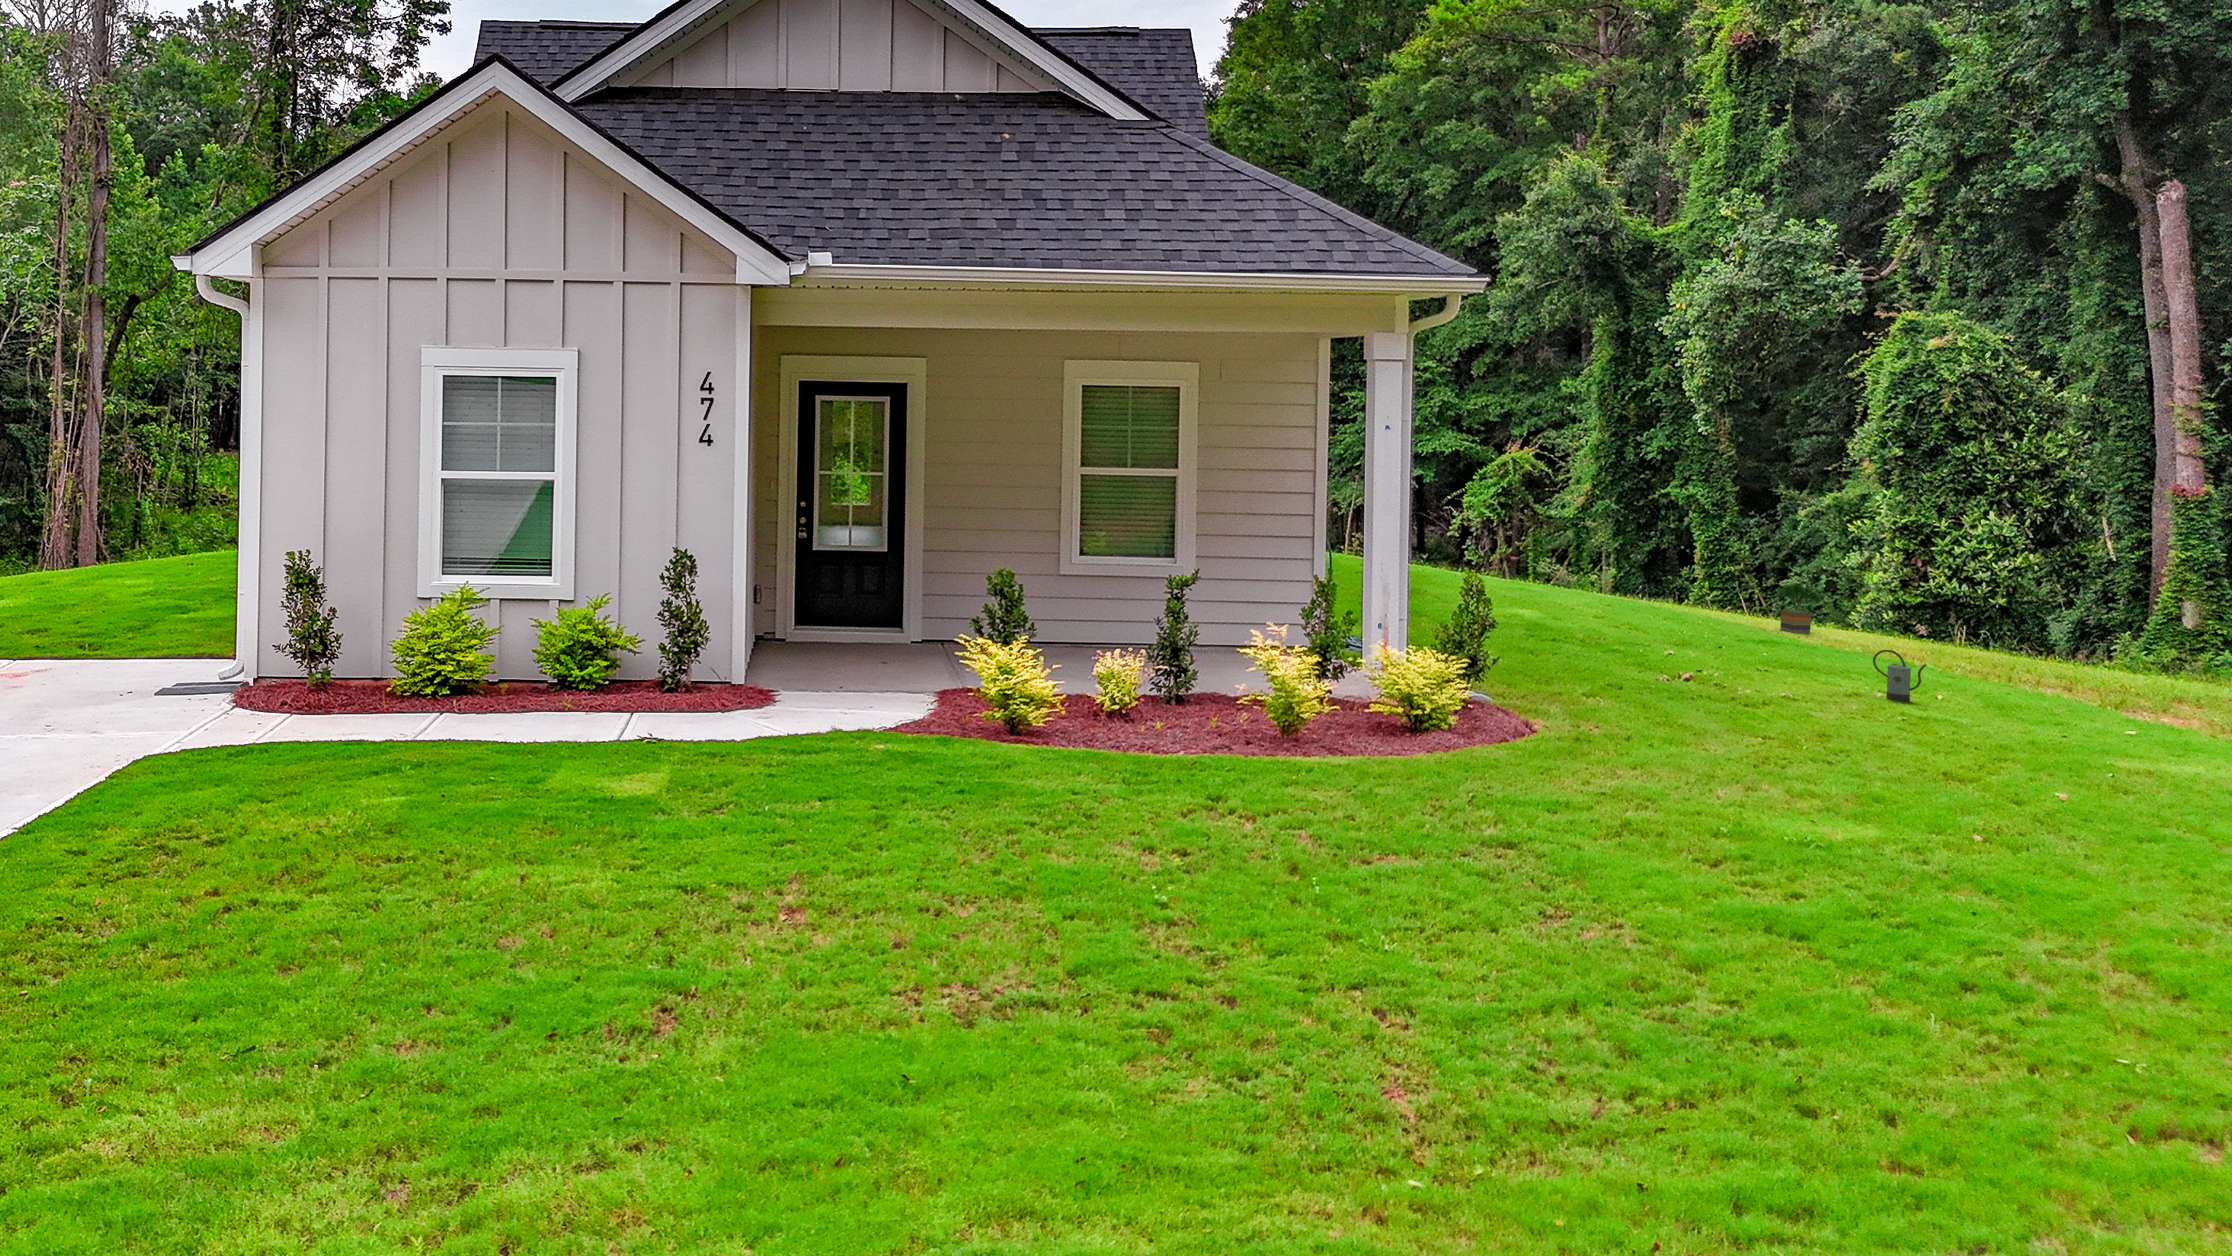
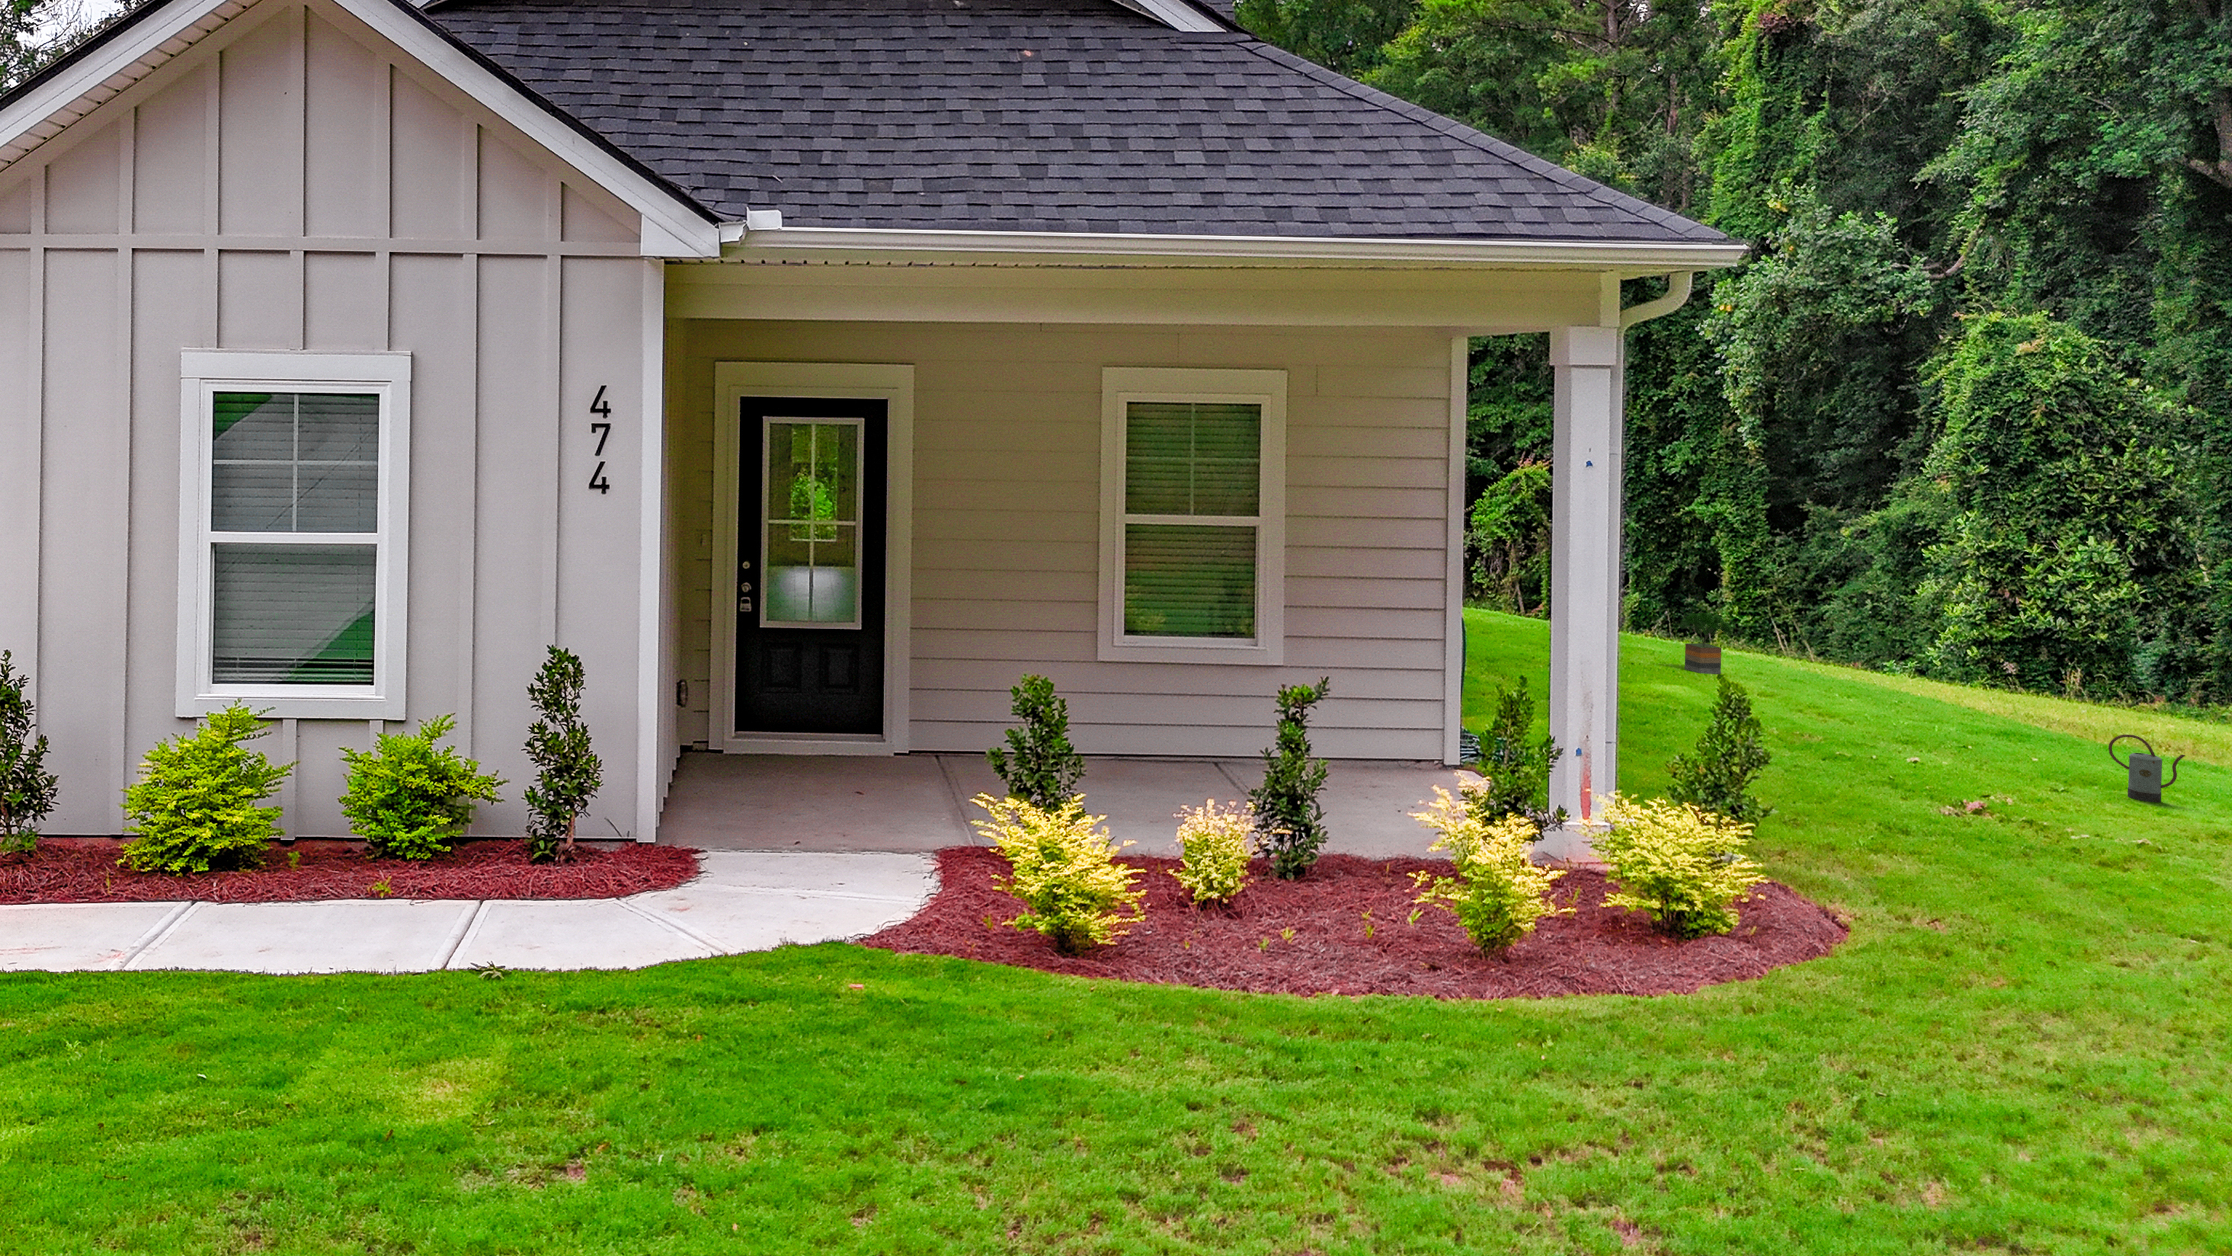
potted tree: present [1778,585,1820,634] -> present [1681,613,1733,674]

